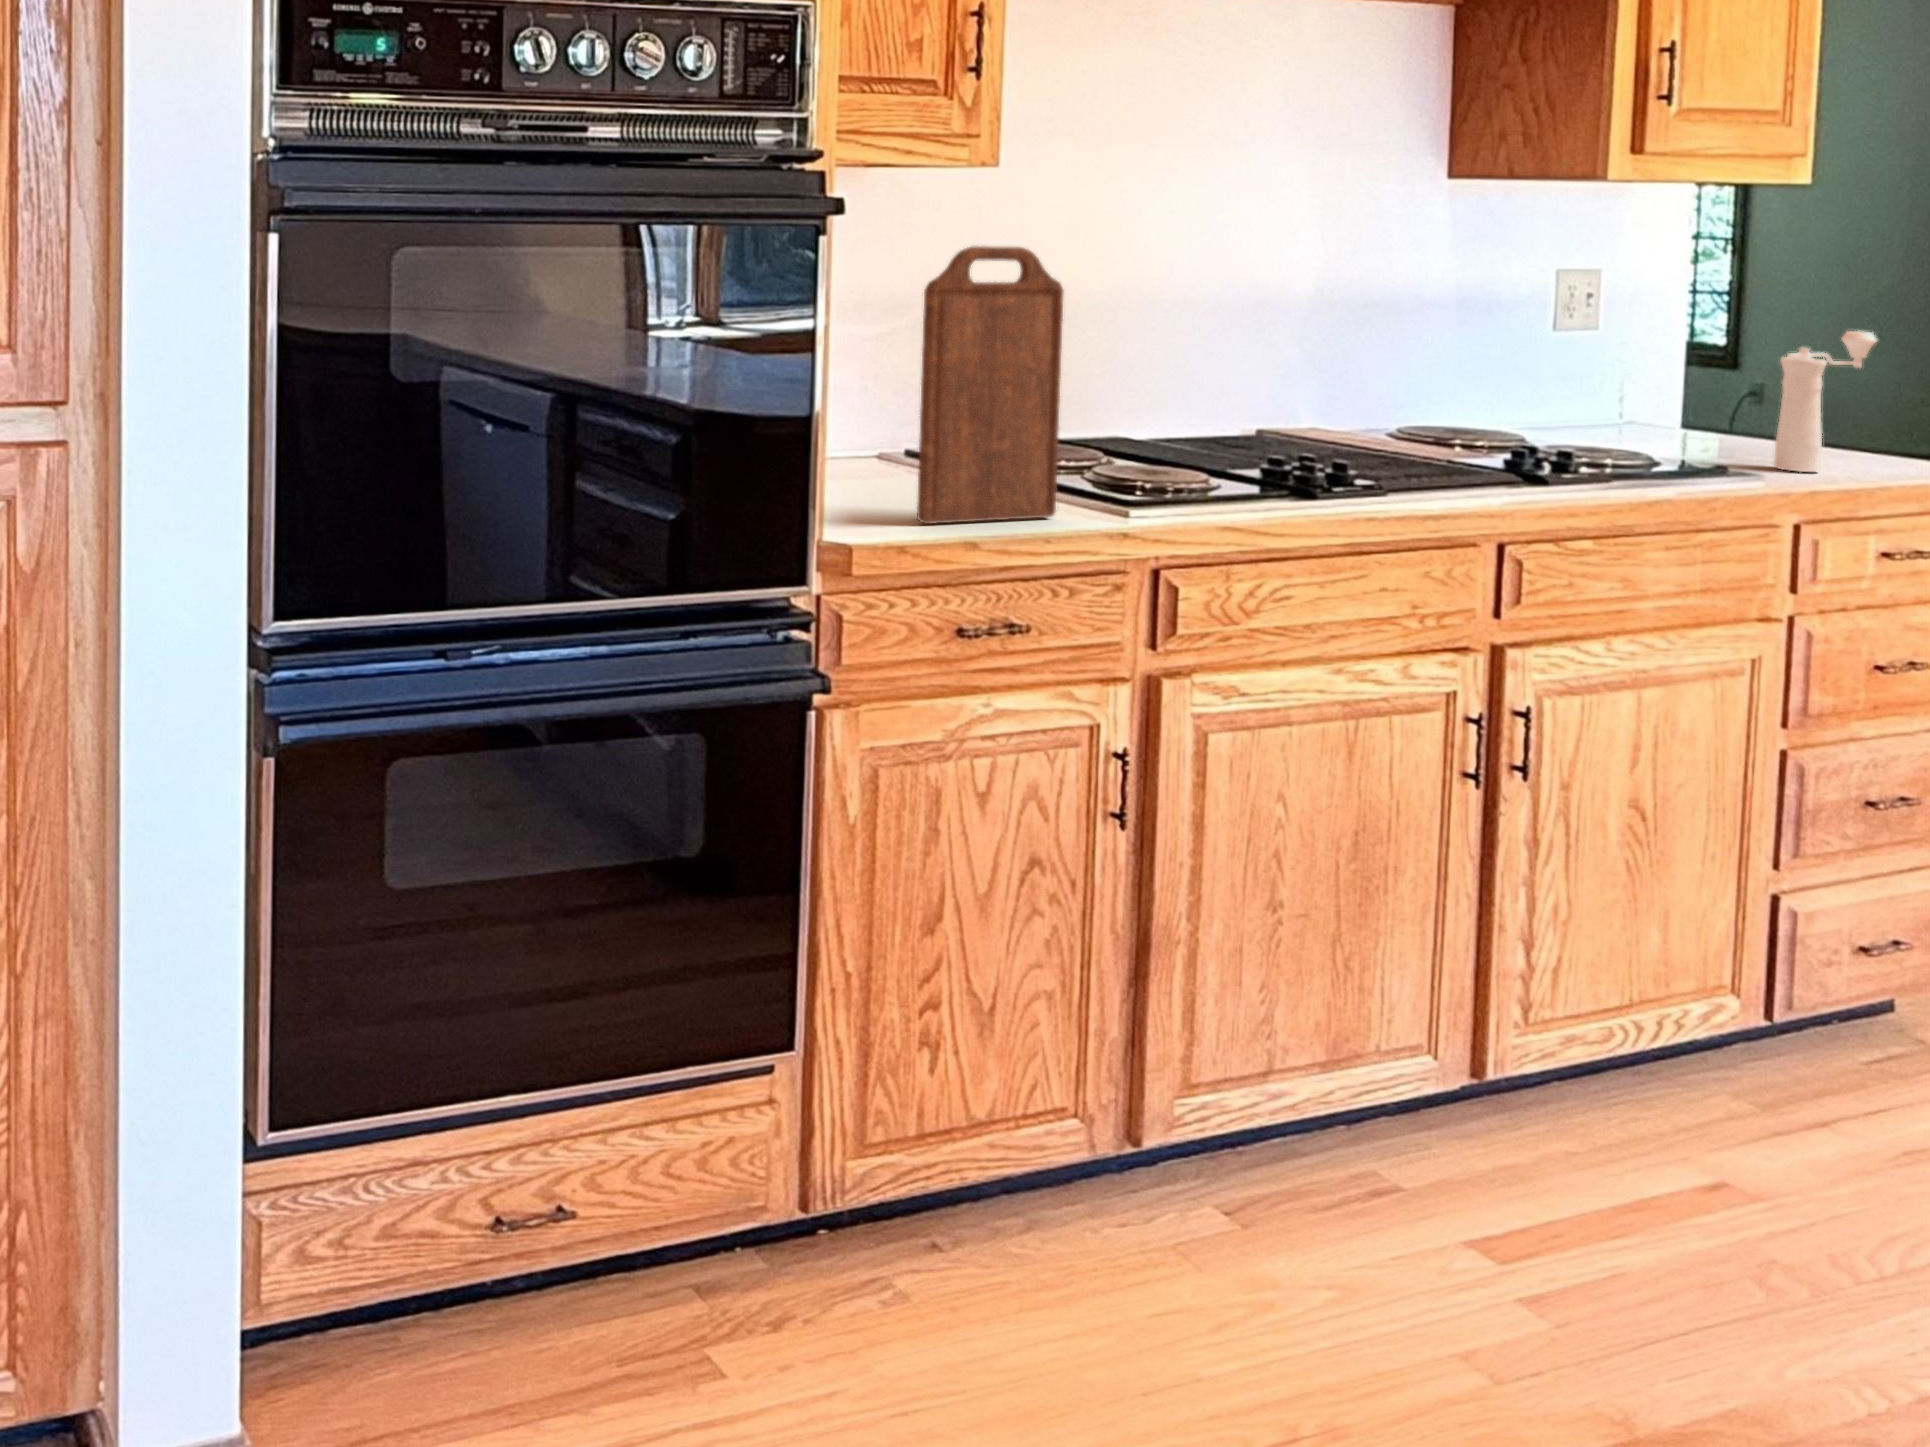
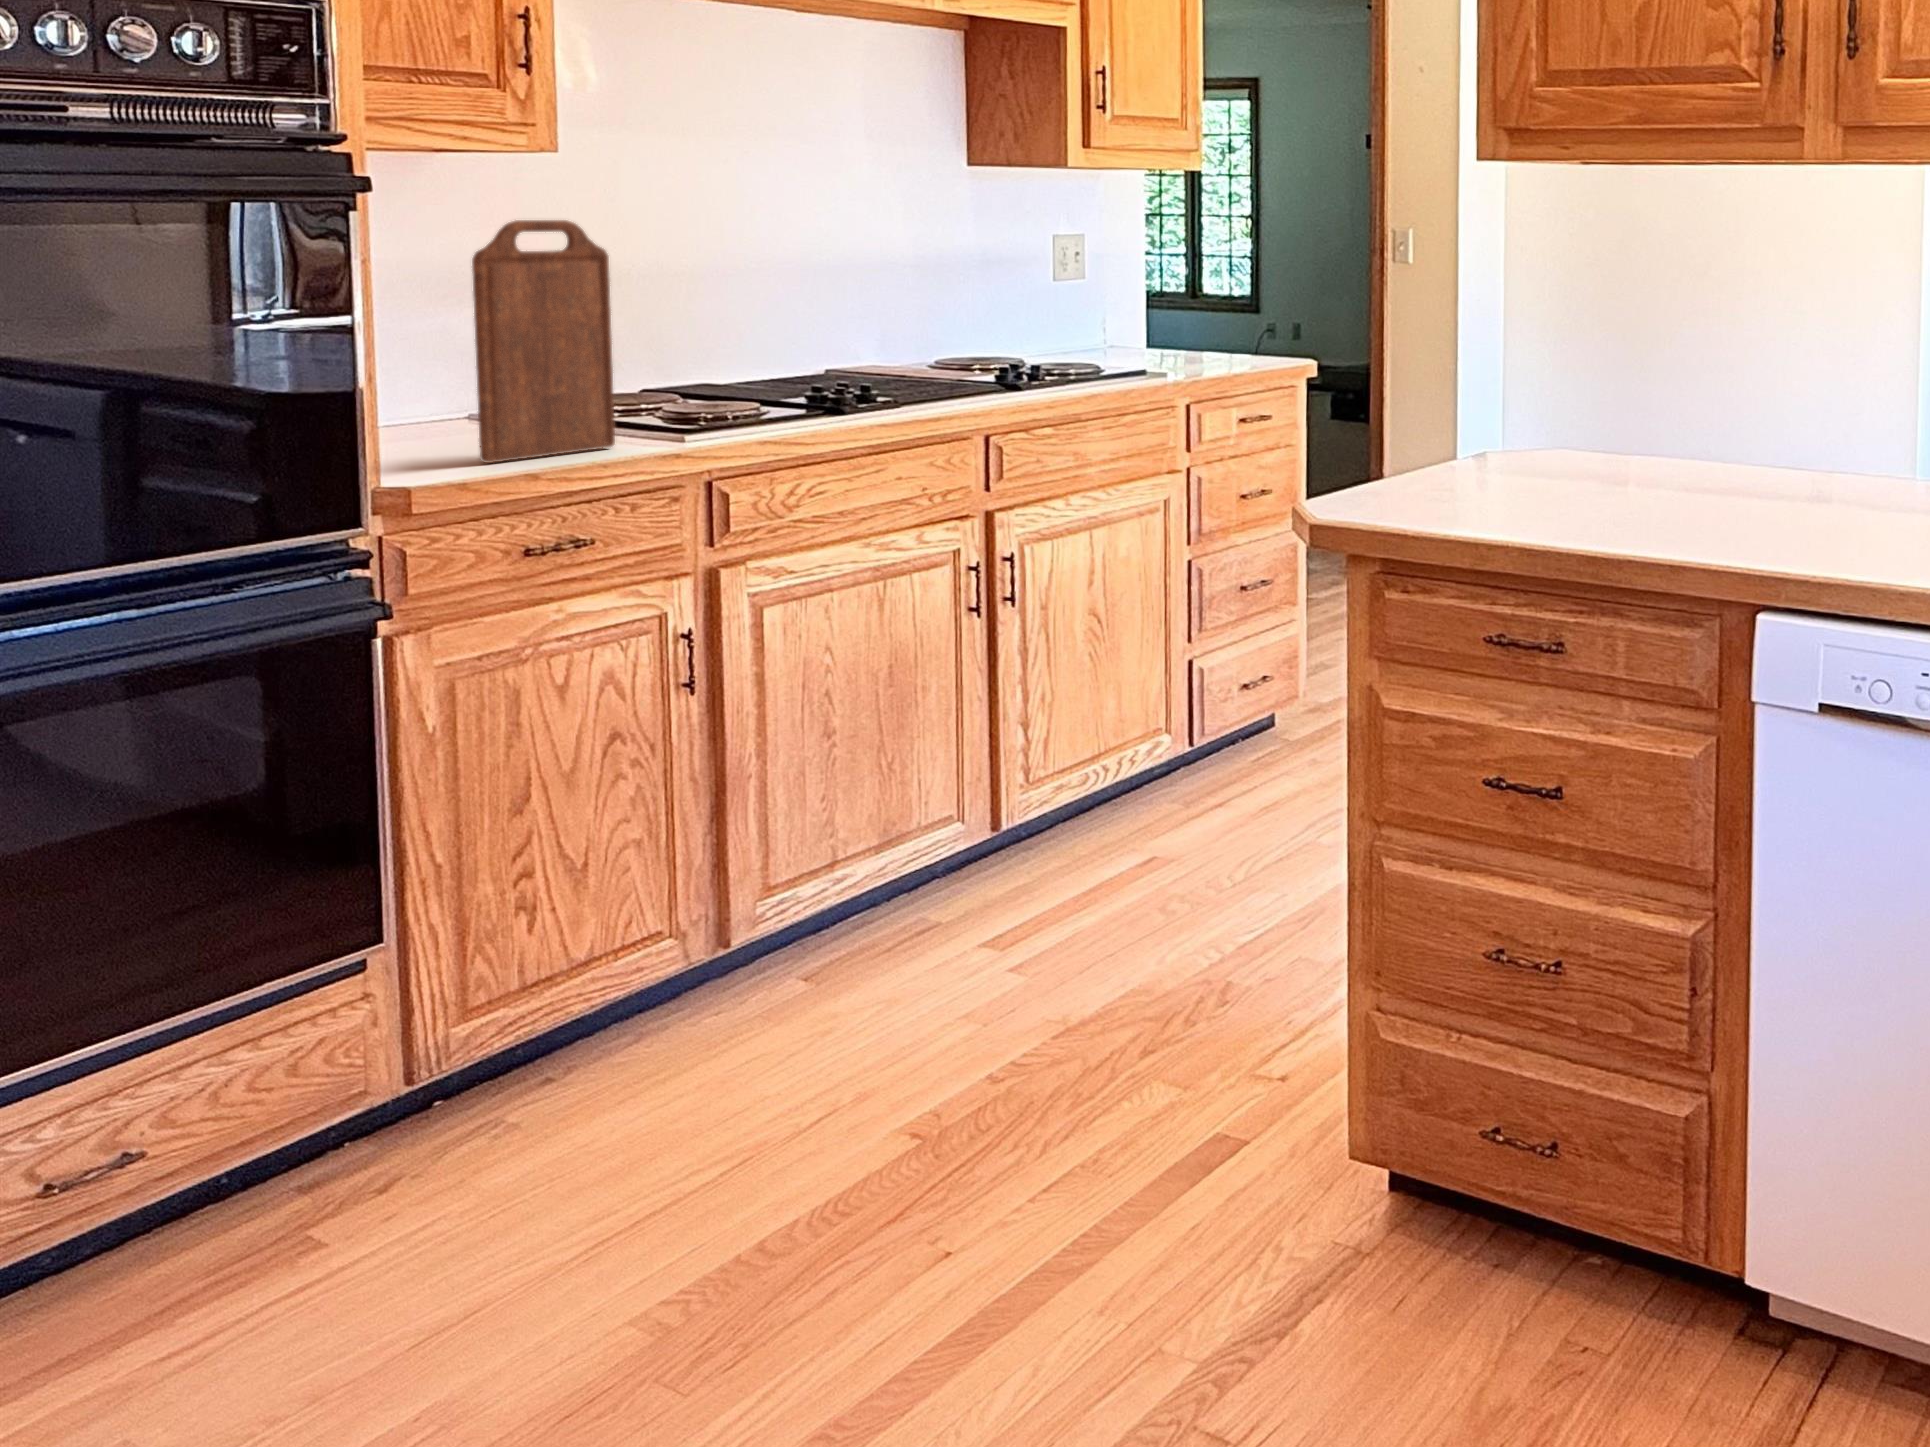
pepper mill: present [1774,331,1877,472] -> none [1180,271,1237,369]

